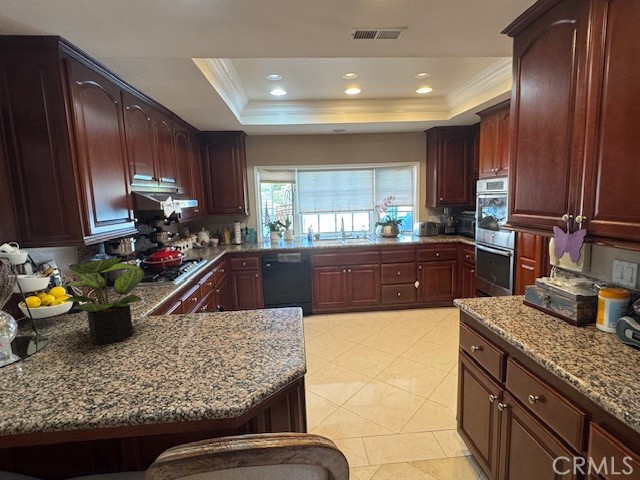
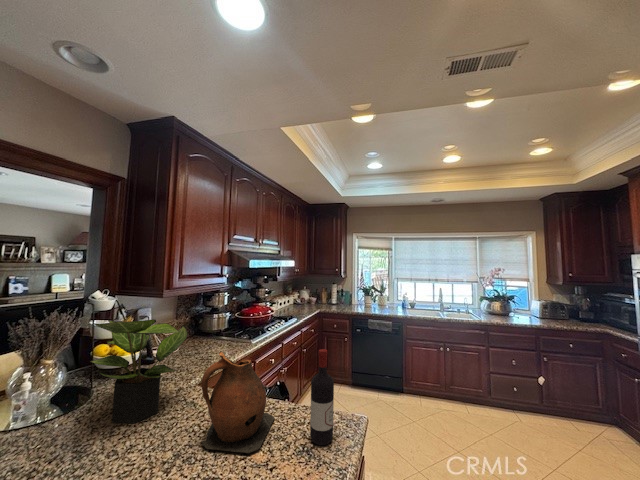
wine bottle: none [265,263,283,324] -> present [310,349,334,445]
ceramic pitcher: none [183,275,236,339] -> present [201,352,275,455]

